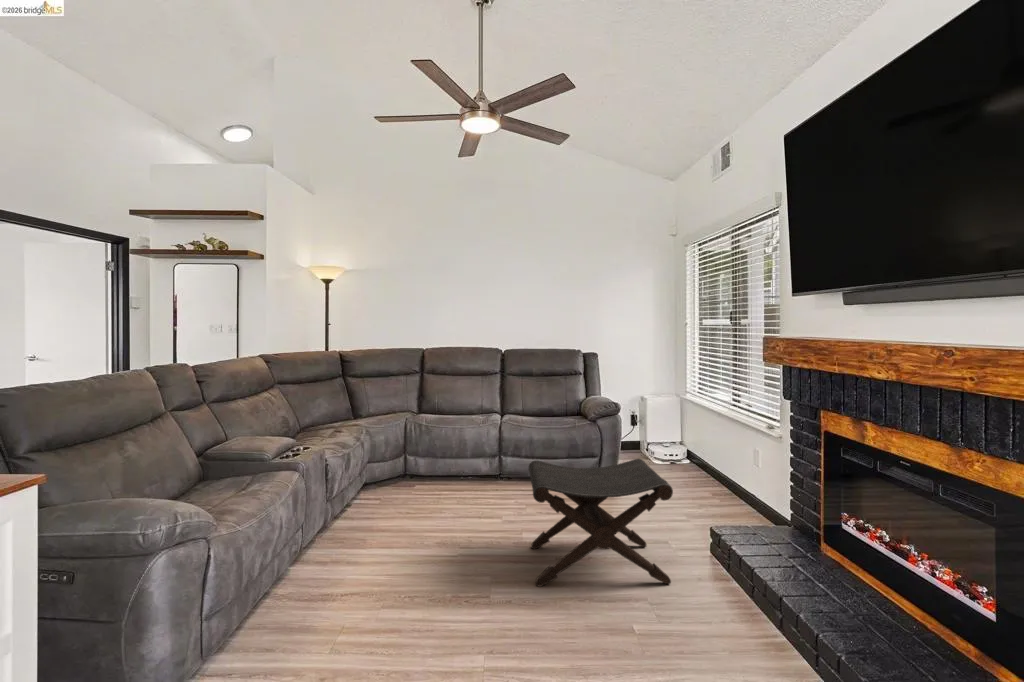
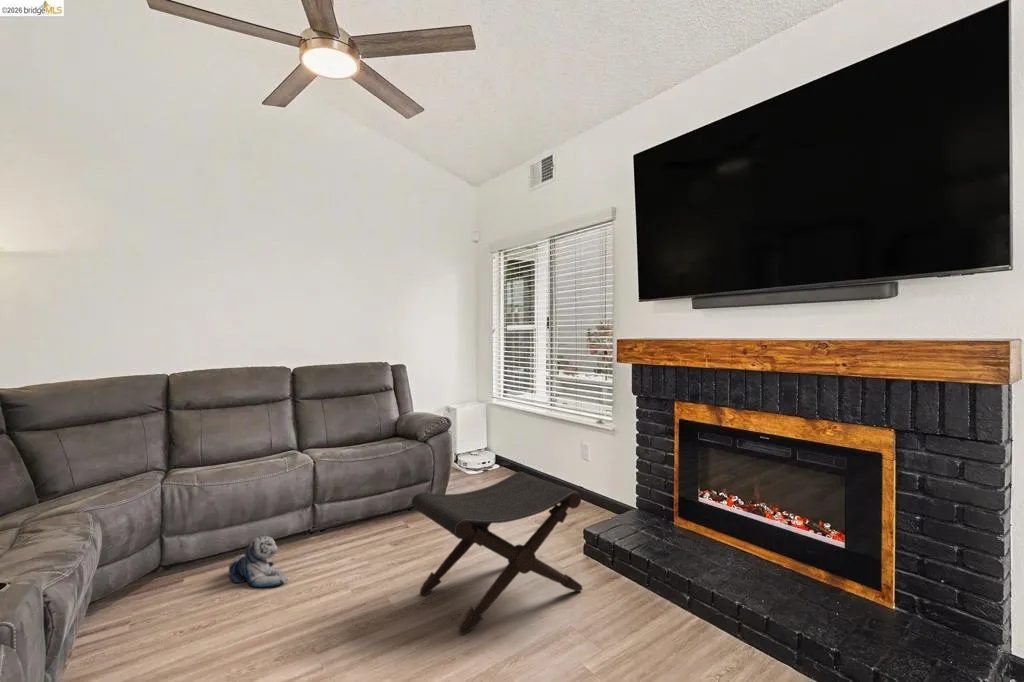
plush toy: none [417,474,449,514] -> present [229,536,287,587]

